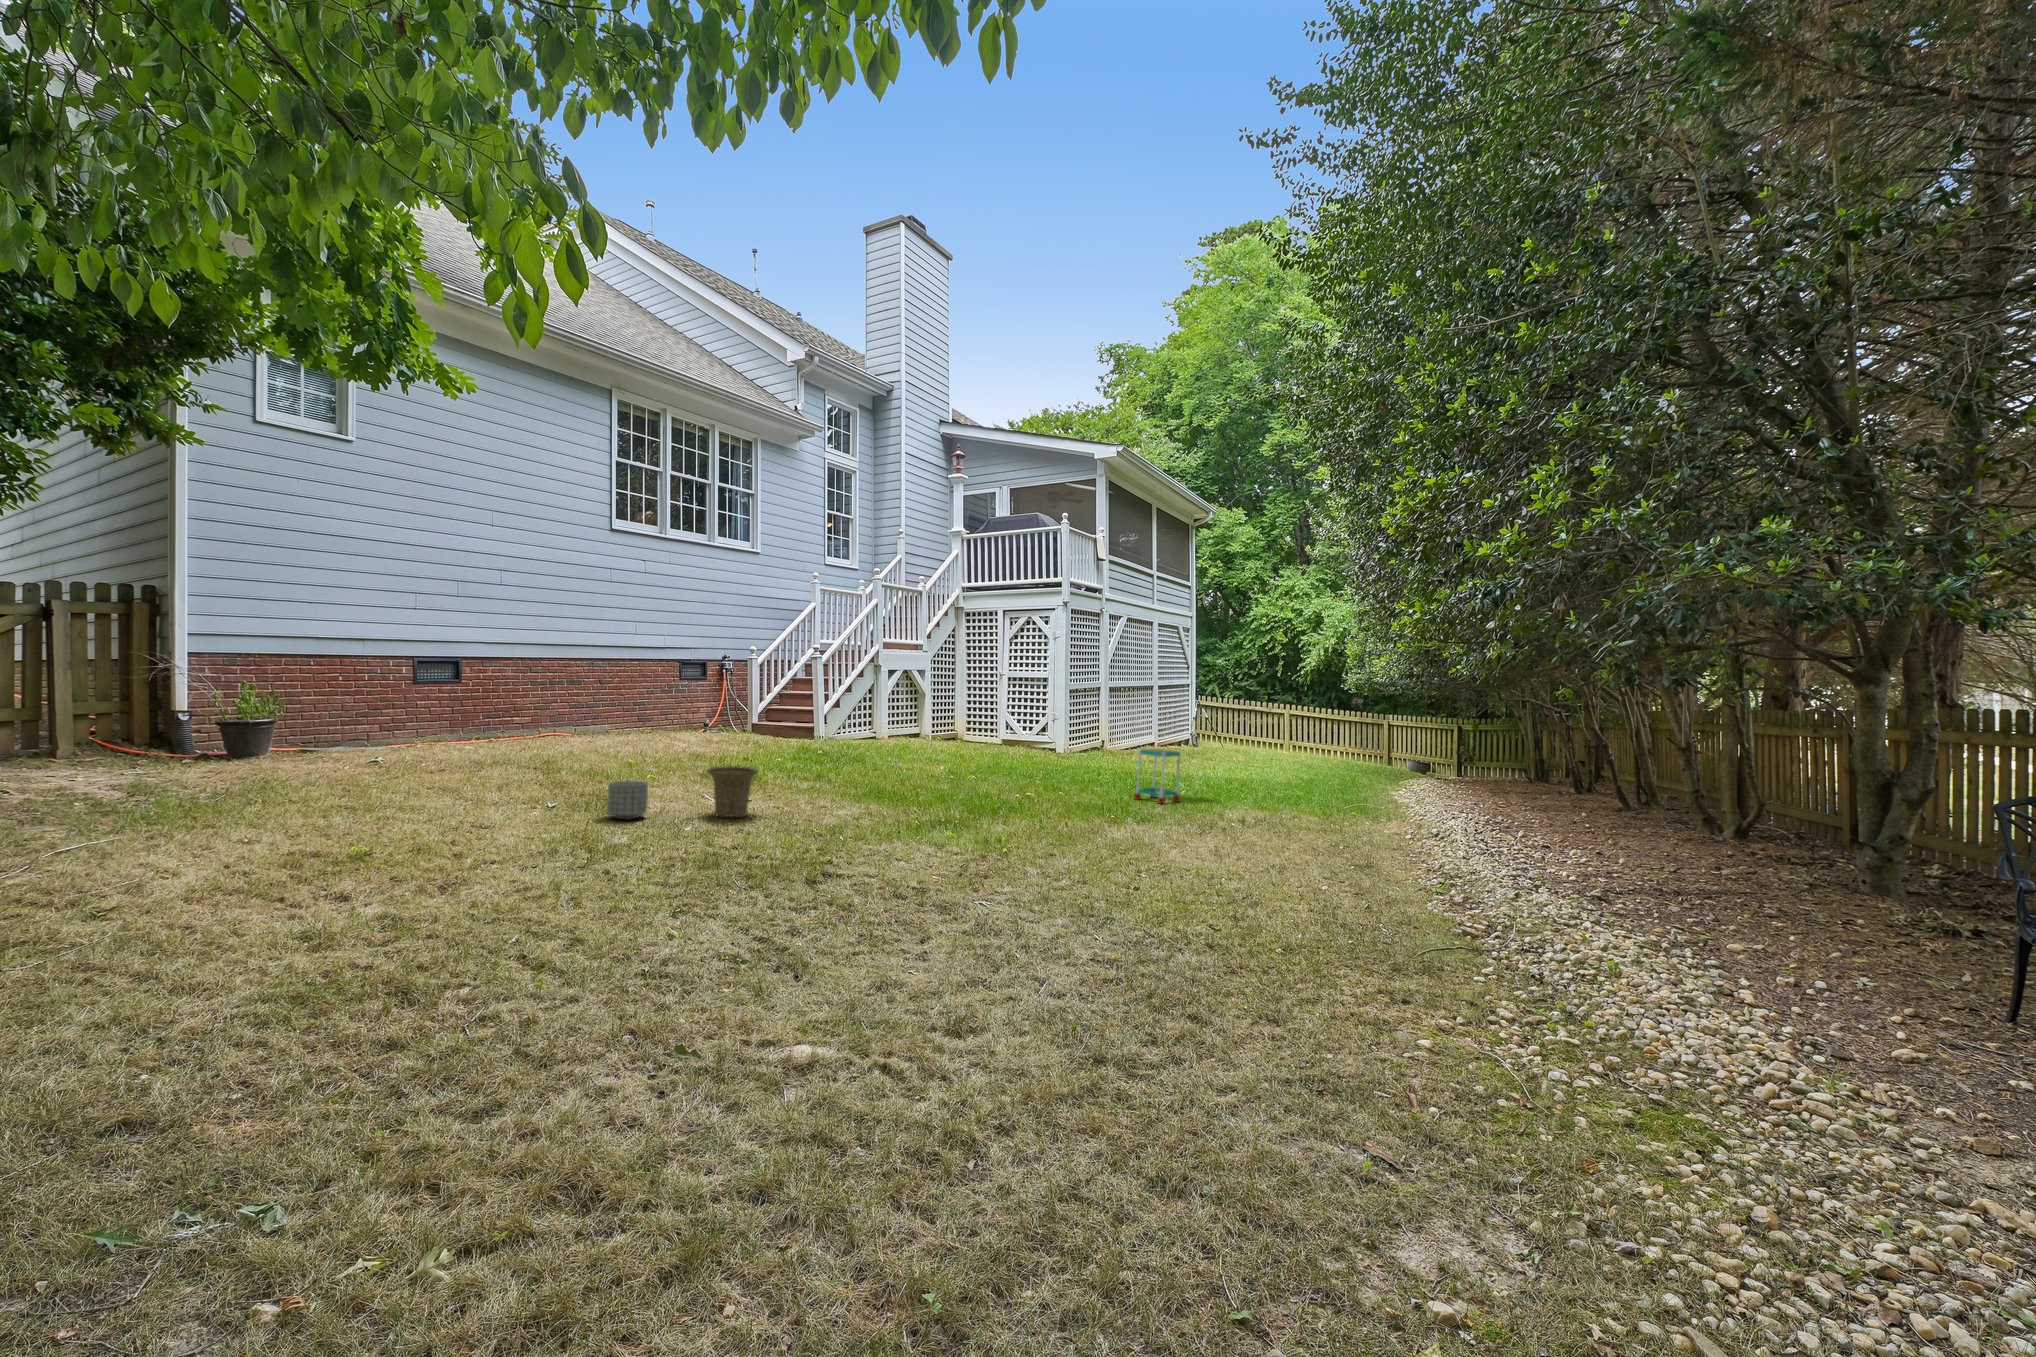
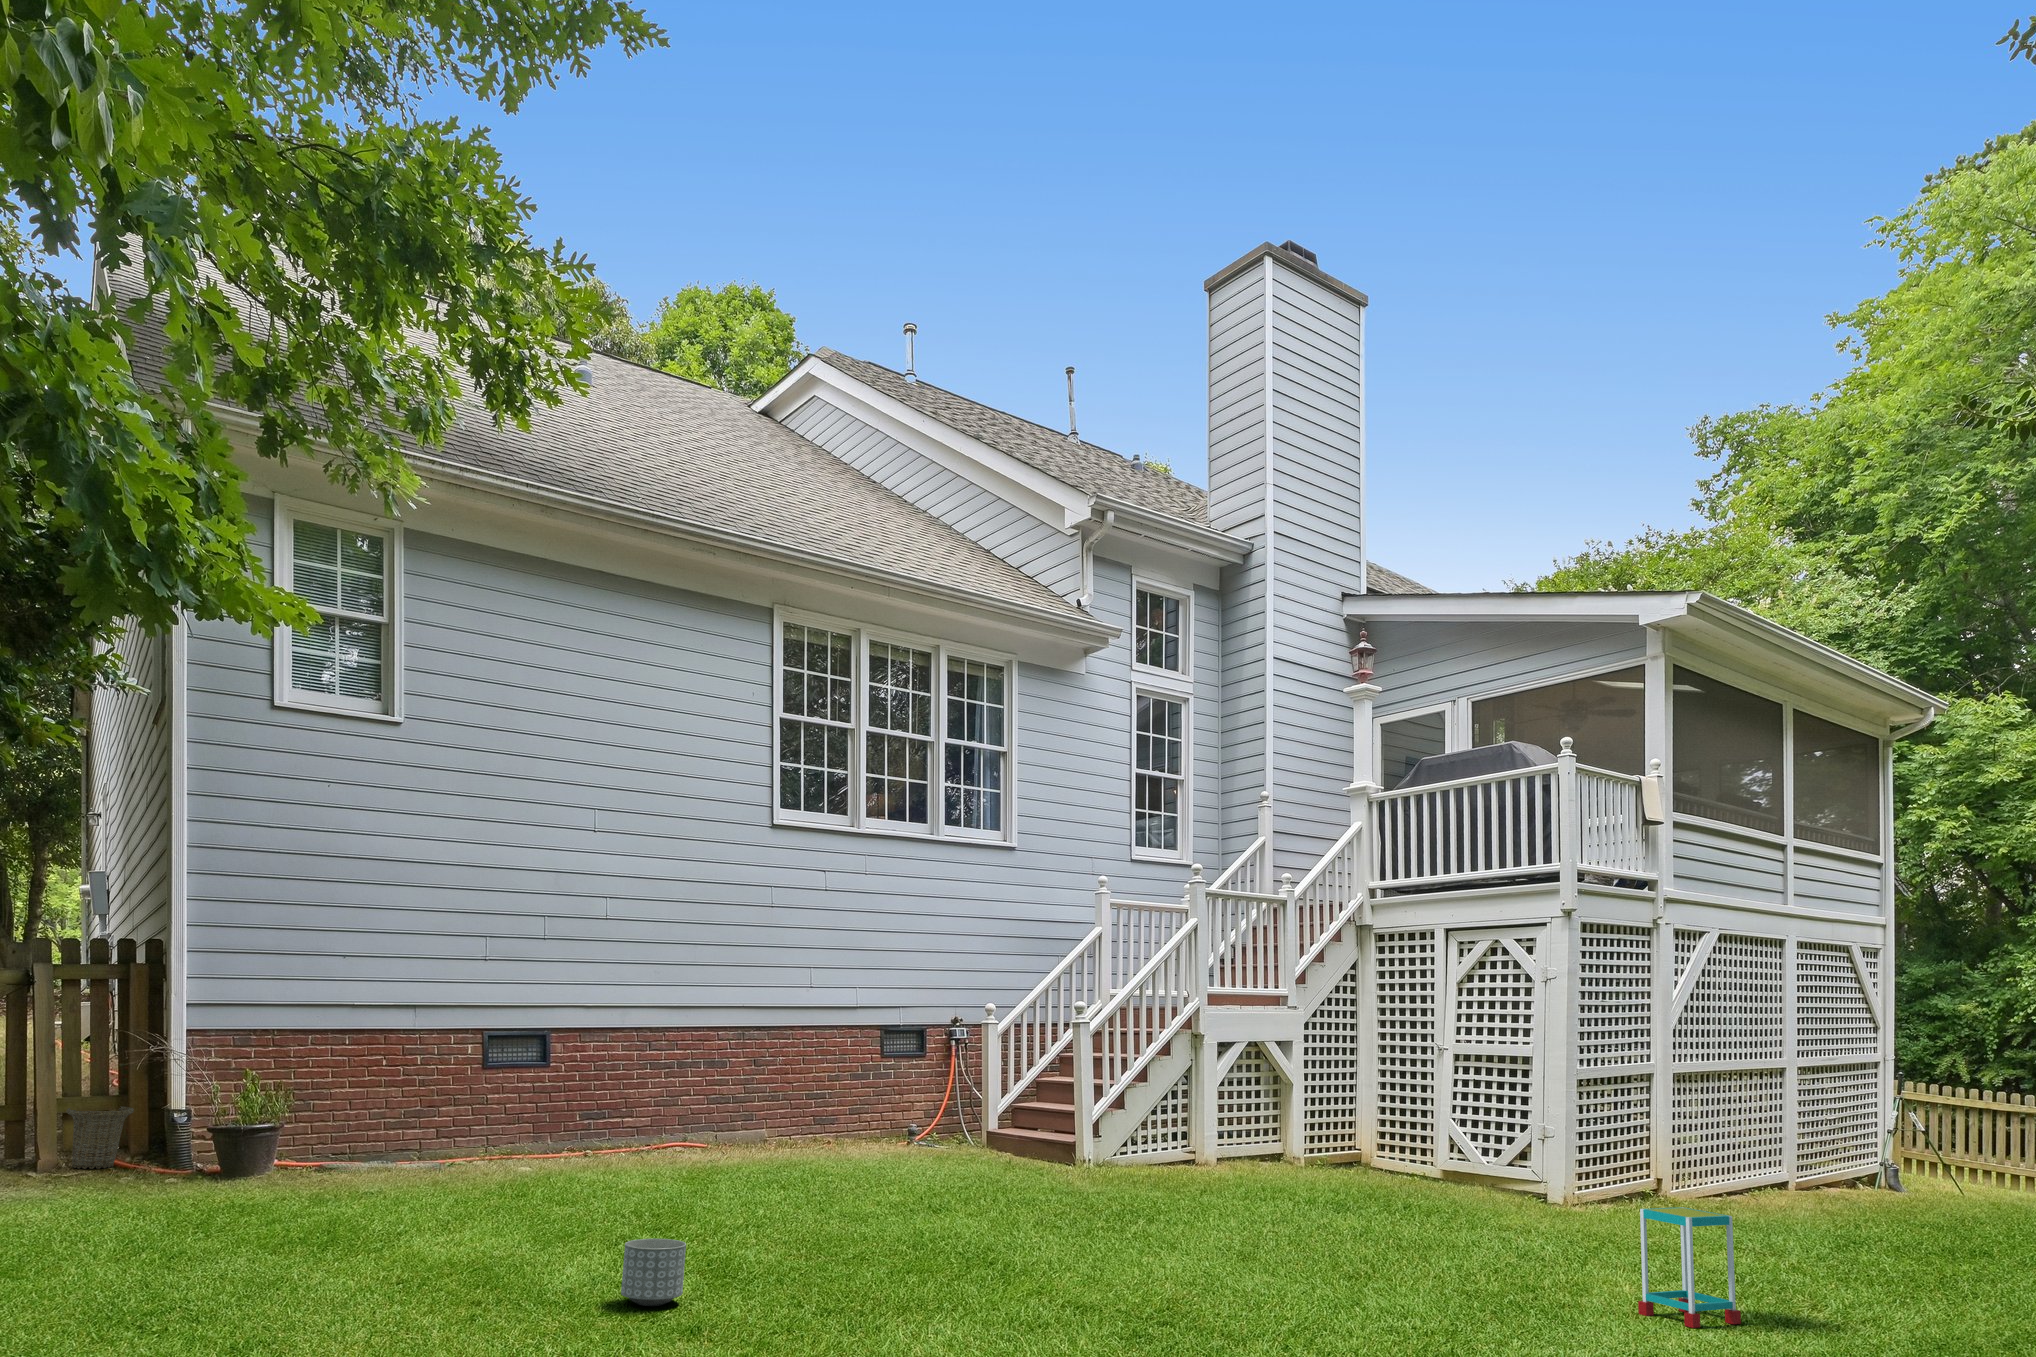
basket: present [708,766,758,818] -> present [67,1107,134,1169]

